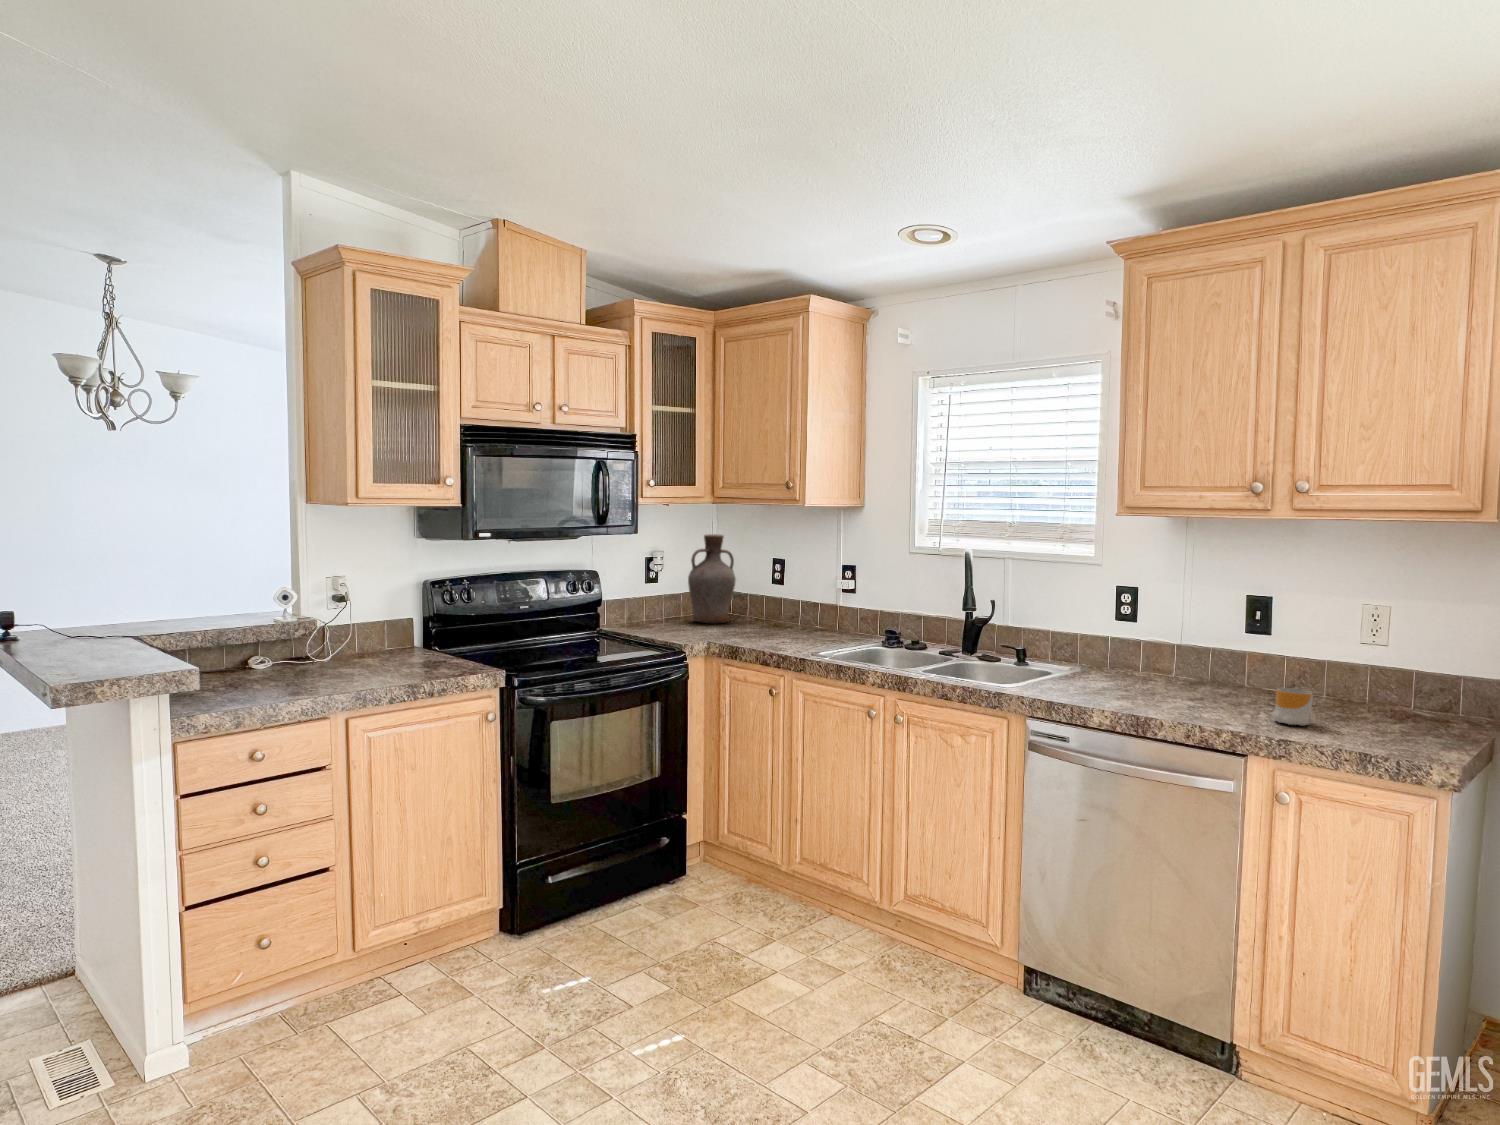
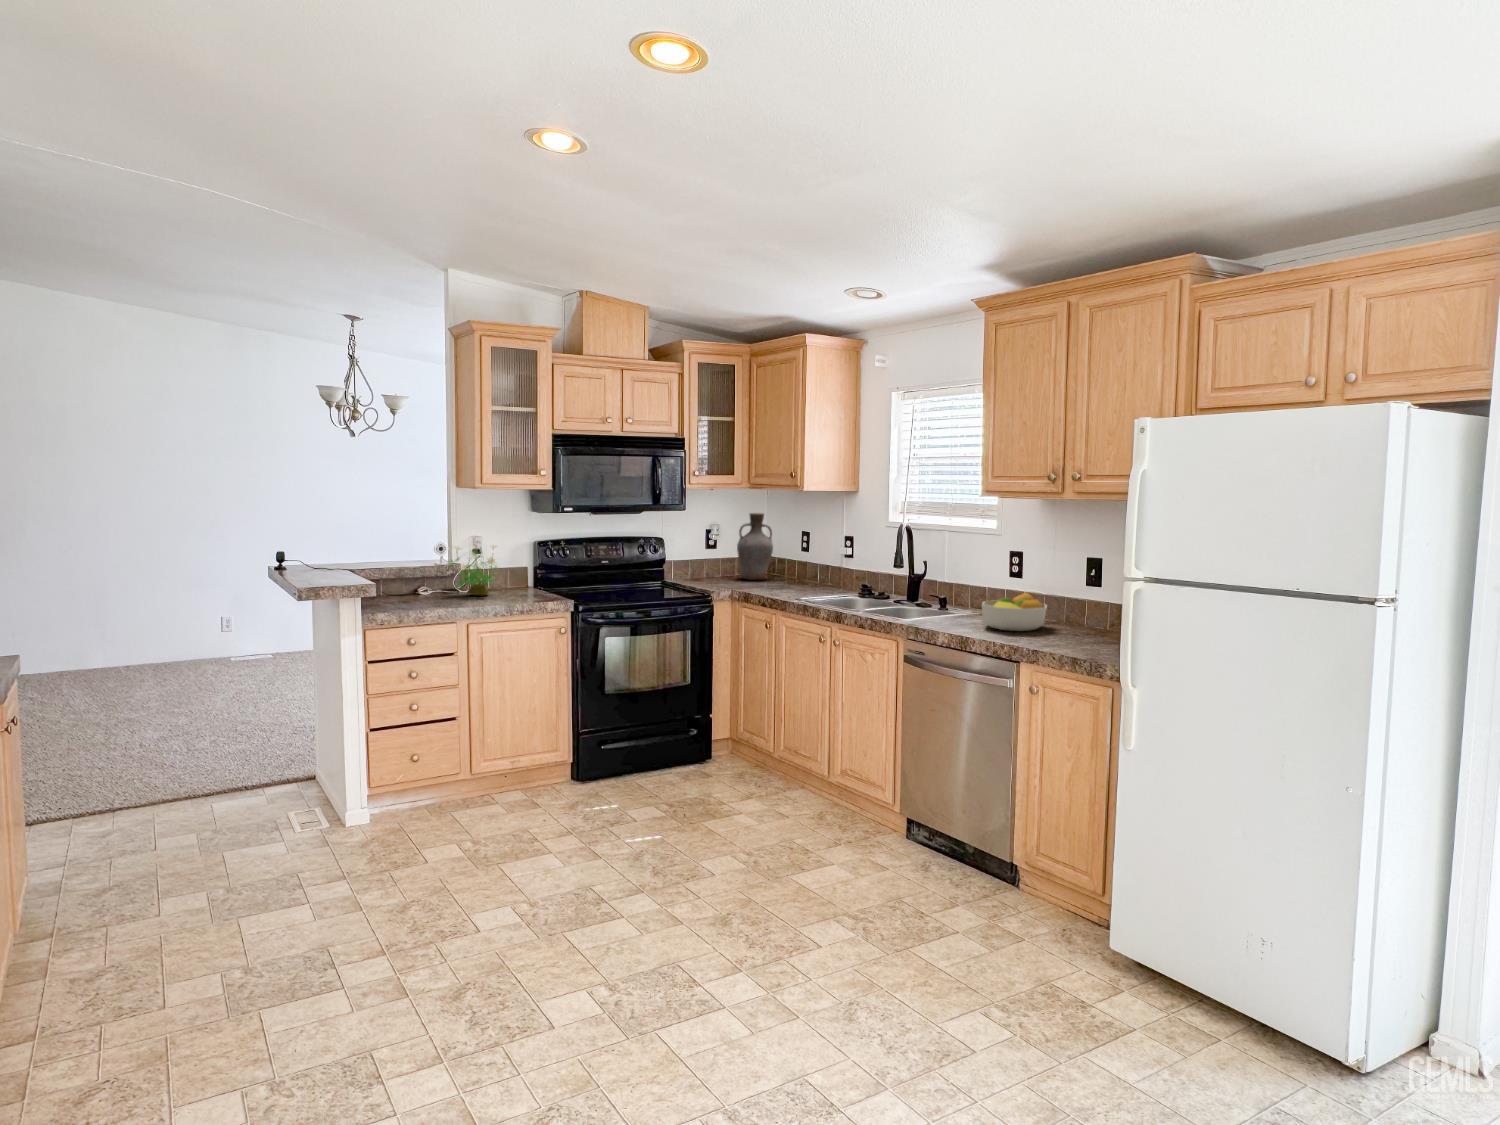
potted plant: none [296,580,383,667] -> present [450,538,499,595]
fruit bowl: none [1120,643,1217,700] -> present [982,593,1047,631]
mug: present [1272,688,1313,726] -> none [1053,620,1086,646]

